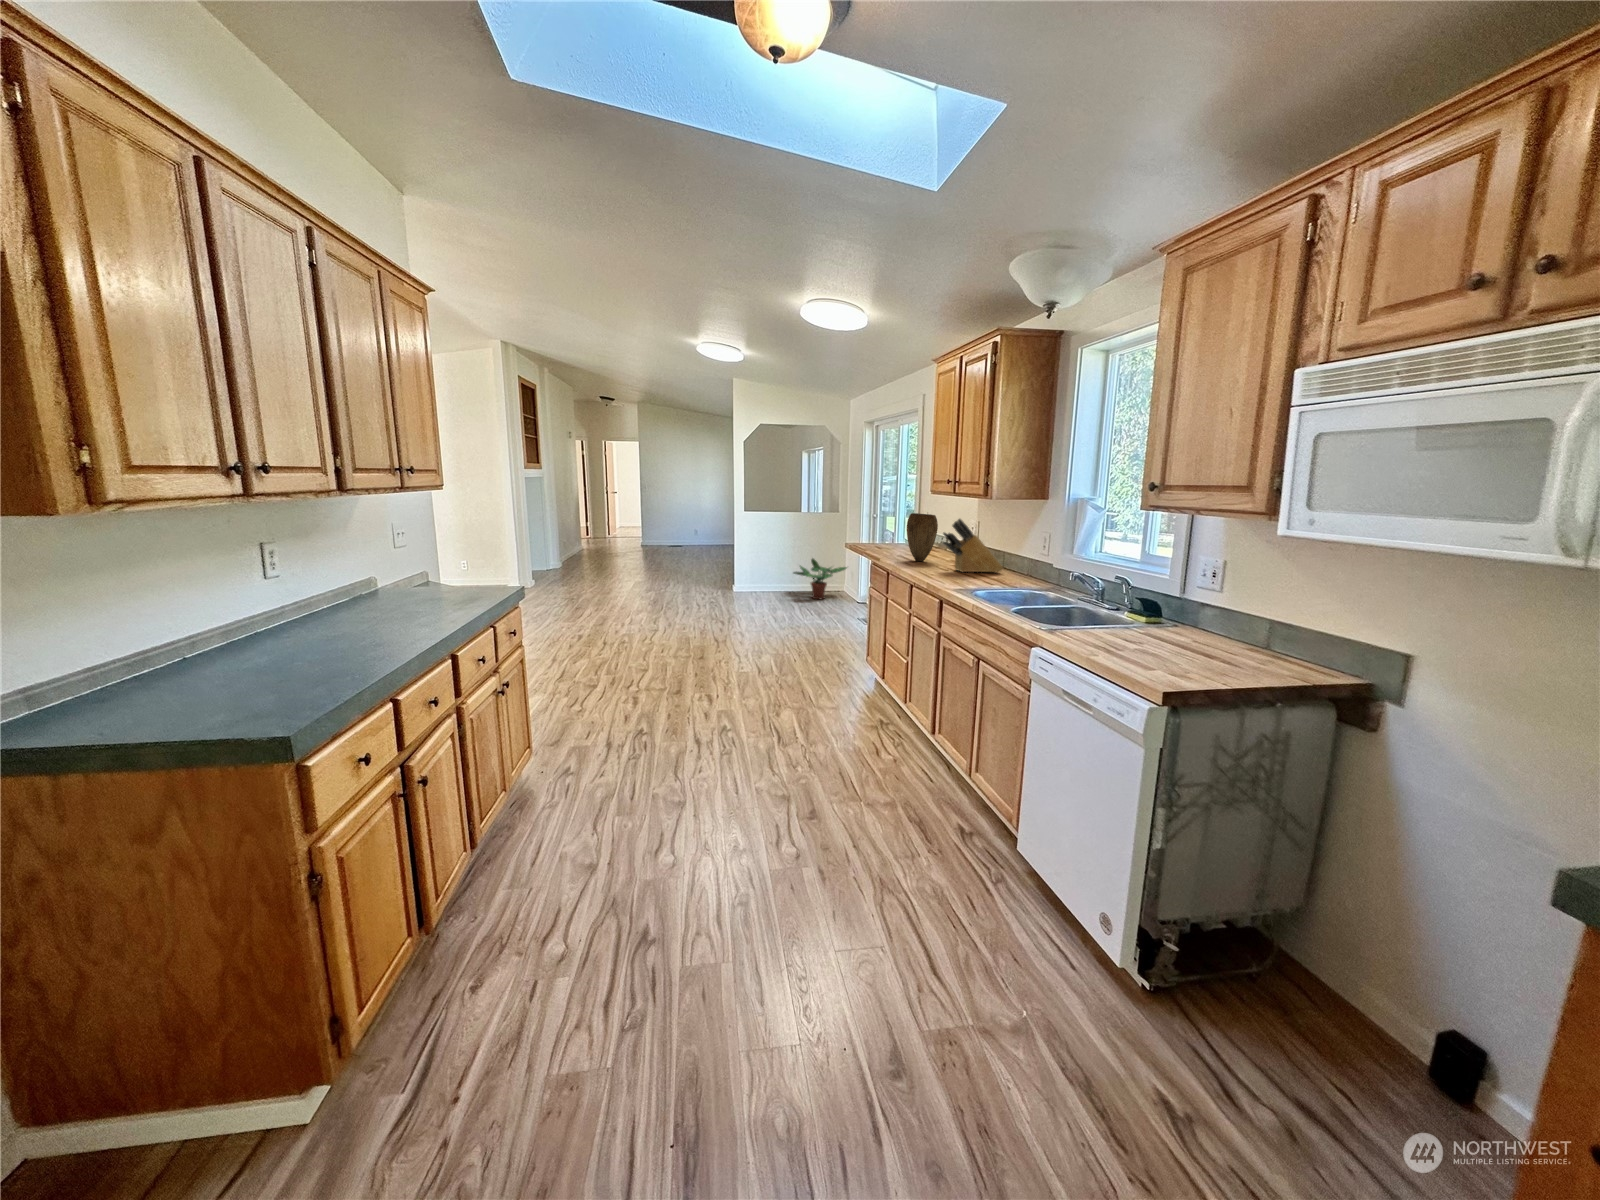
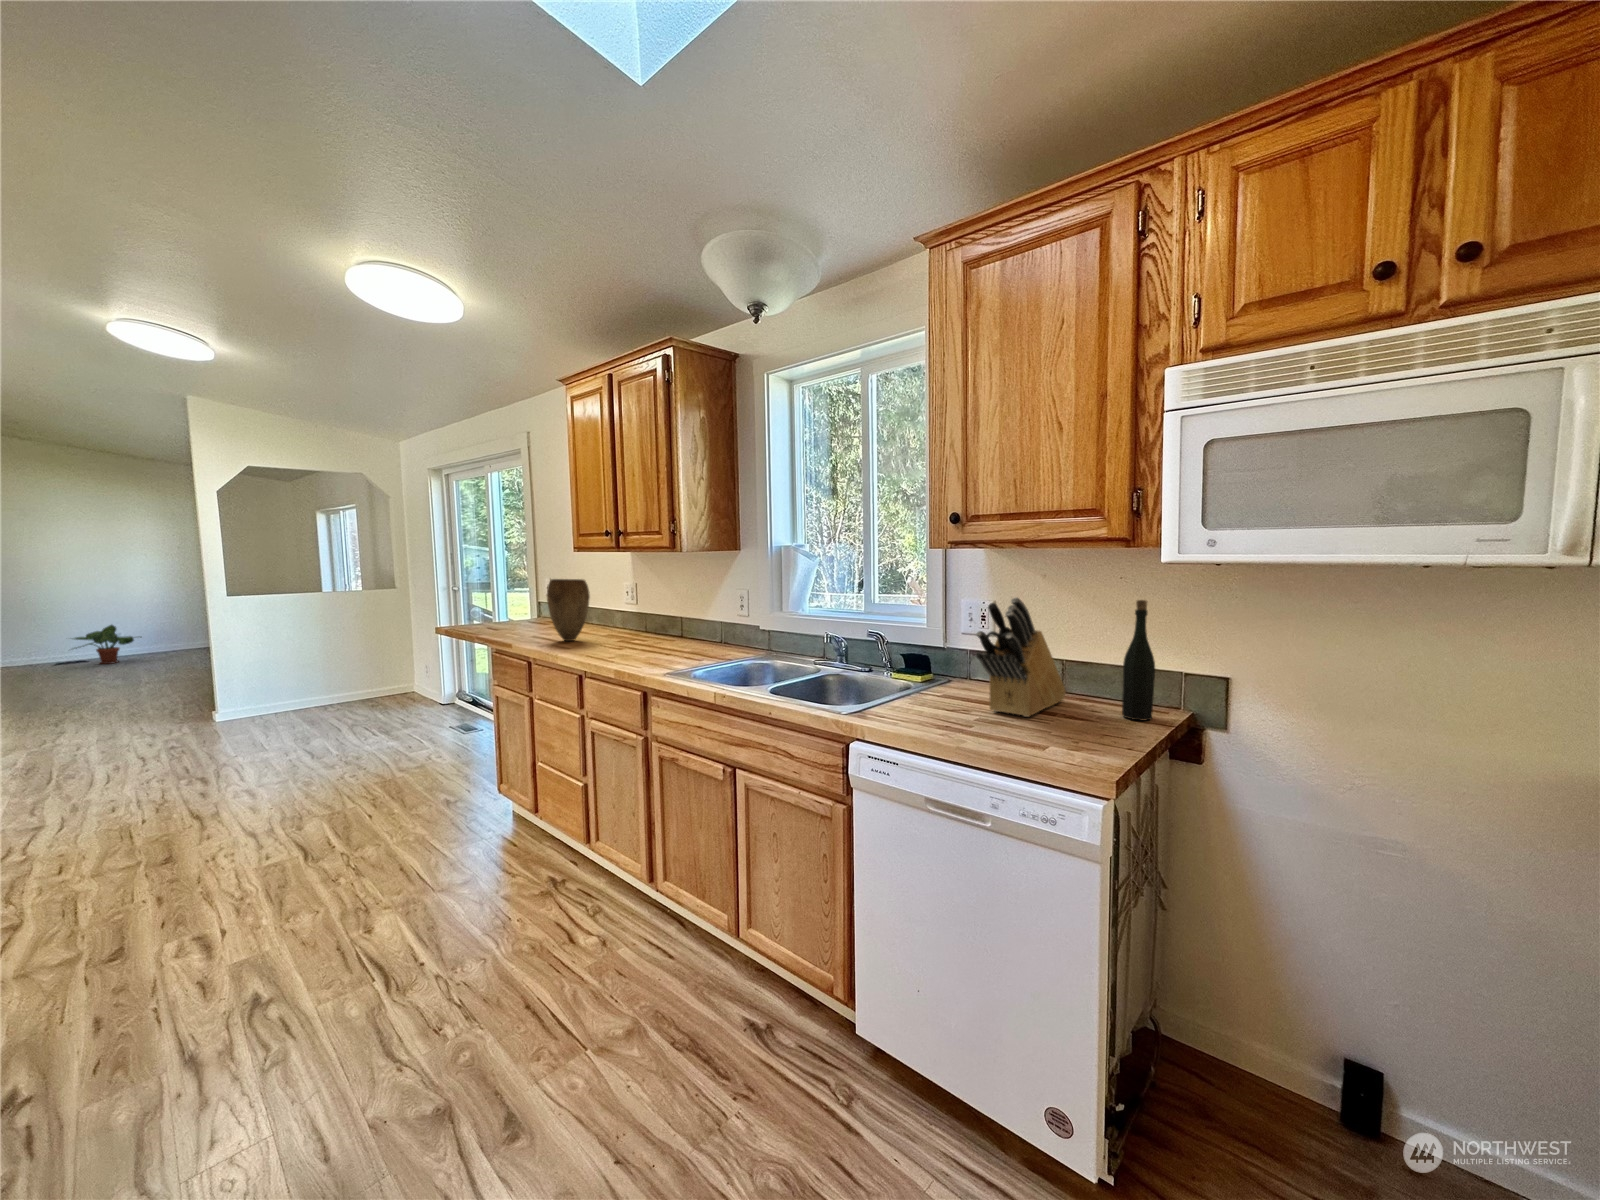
knife block: present [943,519,1003,573] -> present [976,597,1066,717]
potted plant: present [794,558,847,599] -> present [74,625,141,664]
bottle: none [1279,569,1320,678] -> present [1122,600,1155,721]

